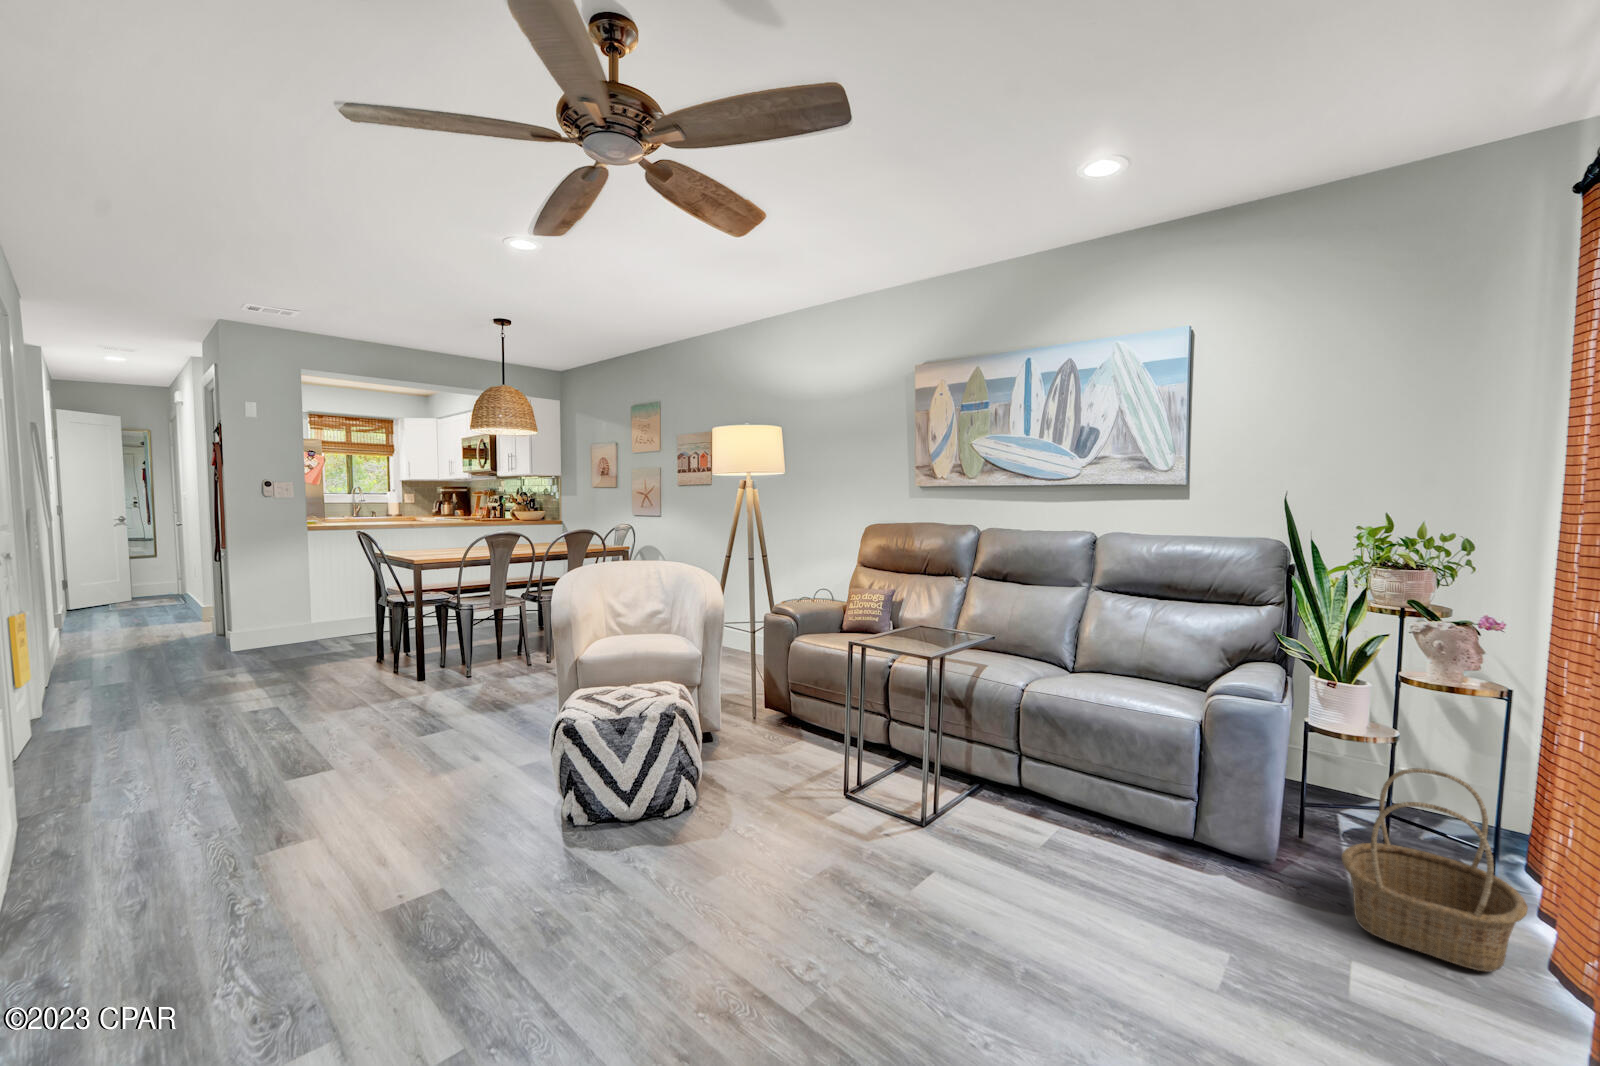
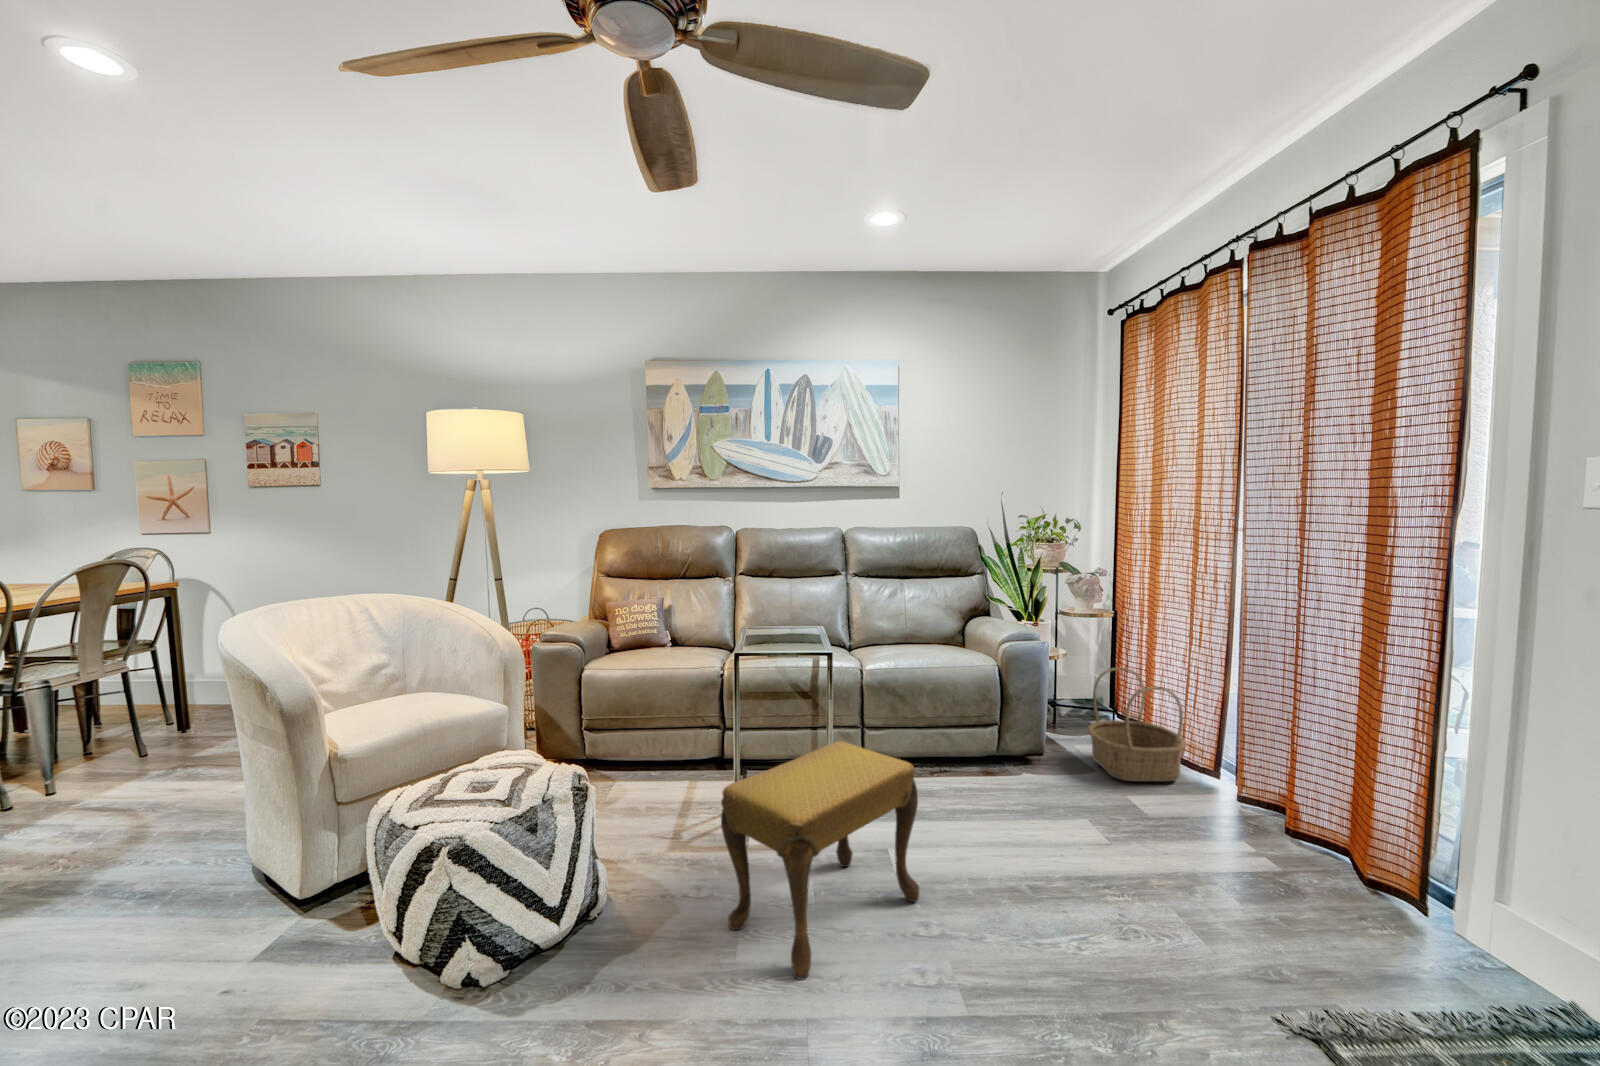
footstool: none [721,737,900,917] -> present [721,741,919,979]

